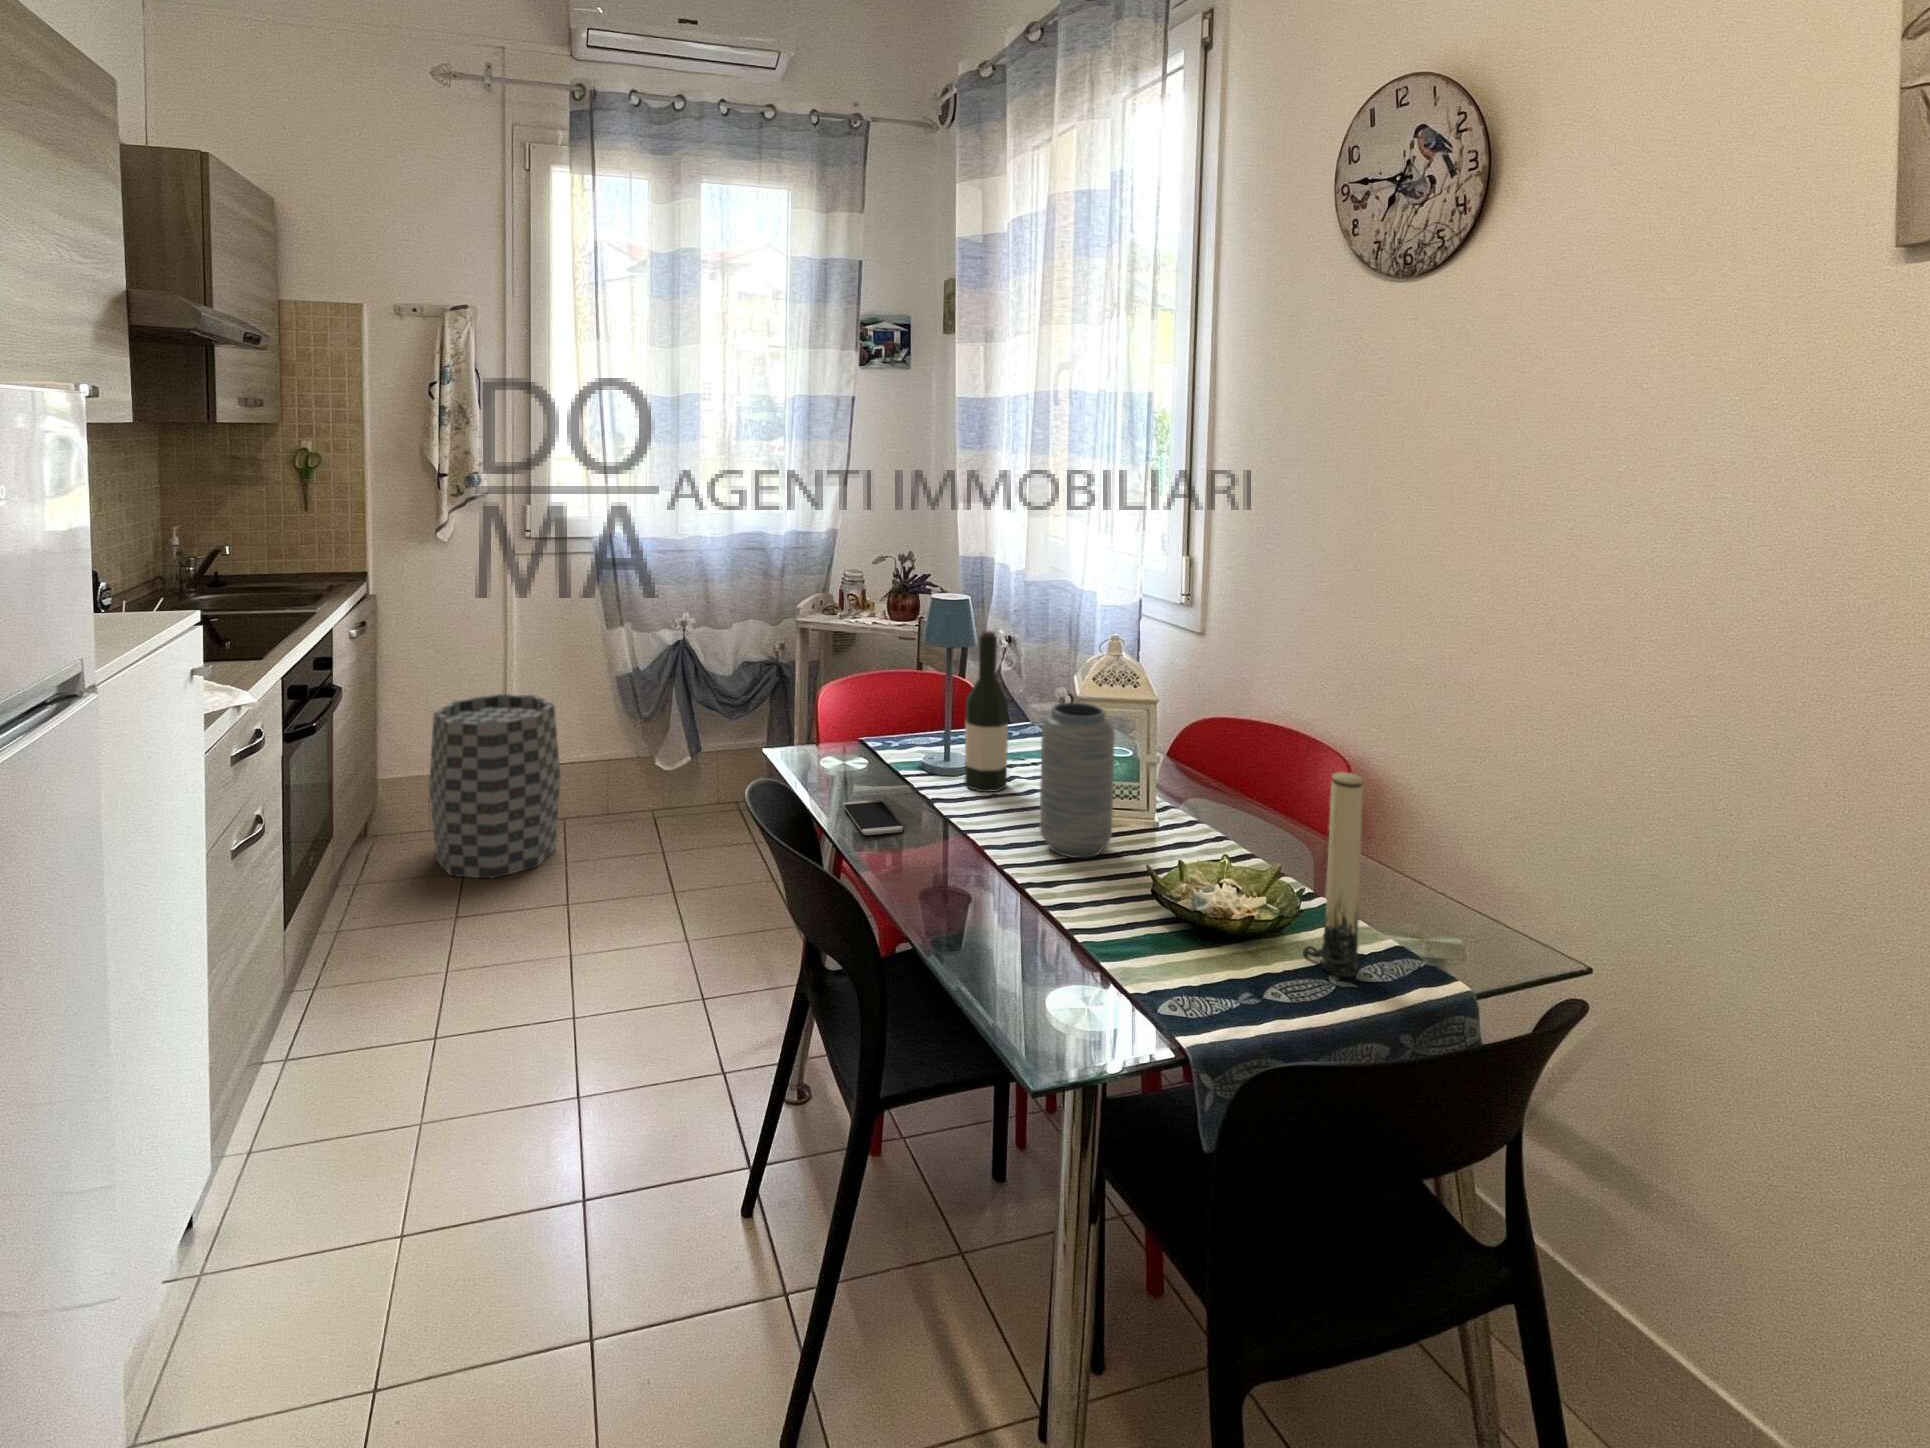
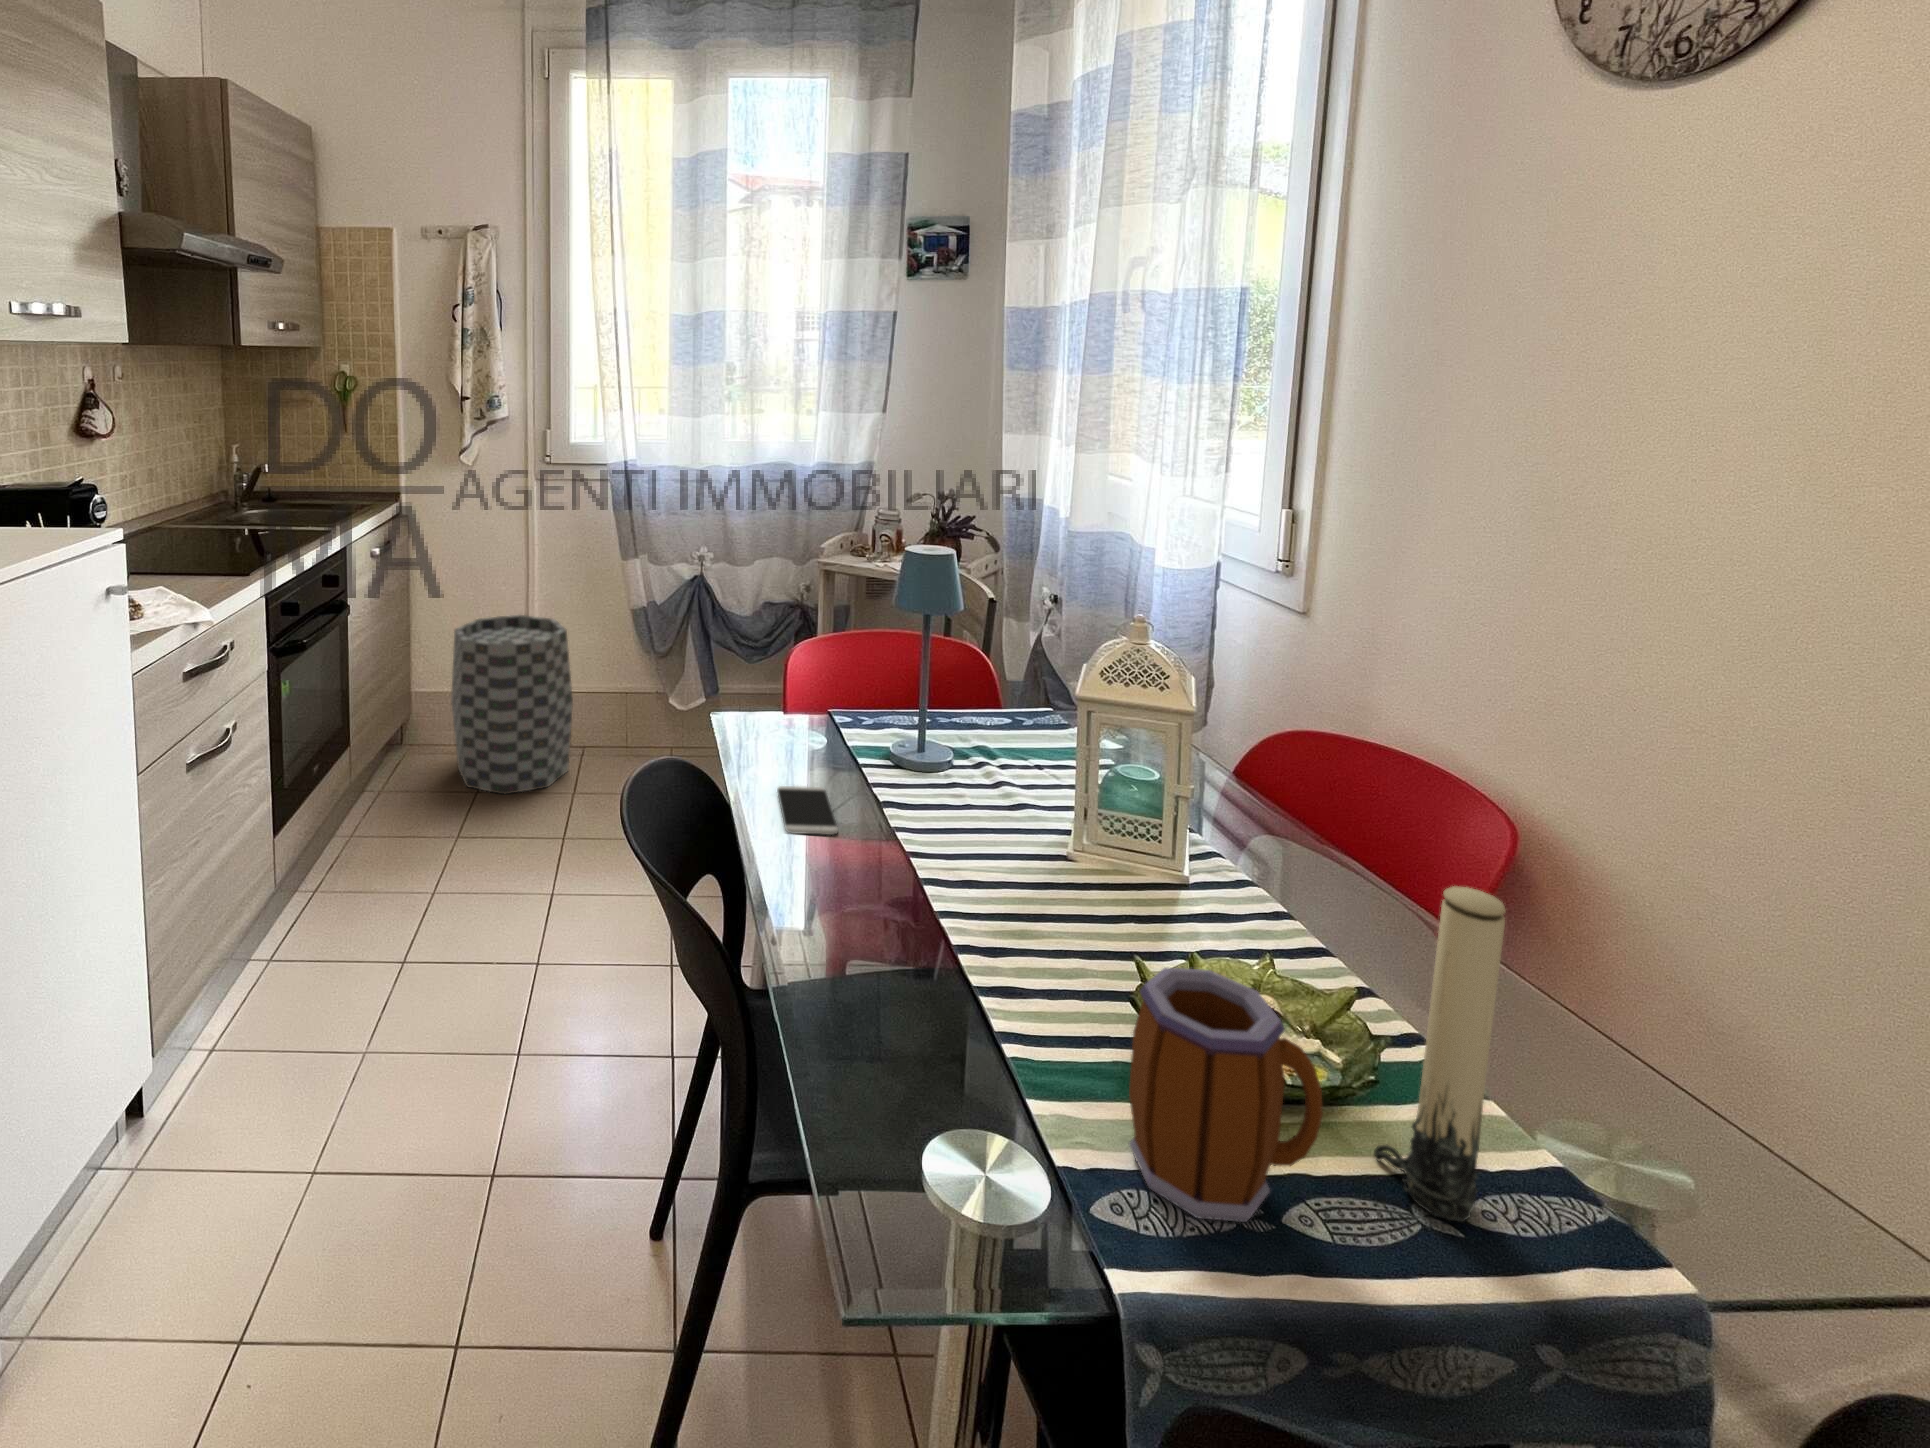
wine bottle: present [965,631,1008,792] -> none [933,593,991,796]
vase: present [1040,703,1115,858] -> none [999,702,1111,915]
mug: none [1171,847,1280,999] -> present [1129,967,1323,1222]

